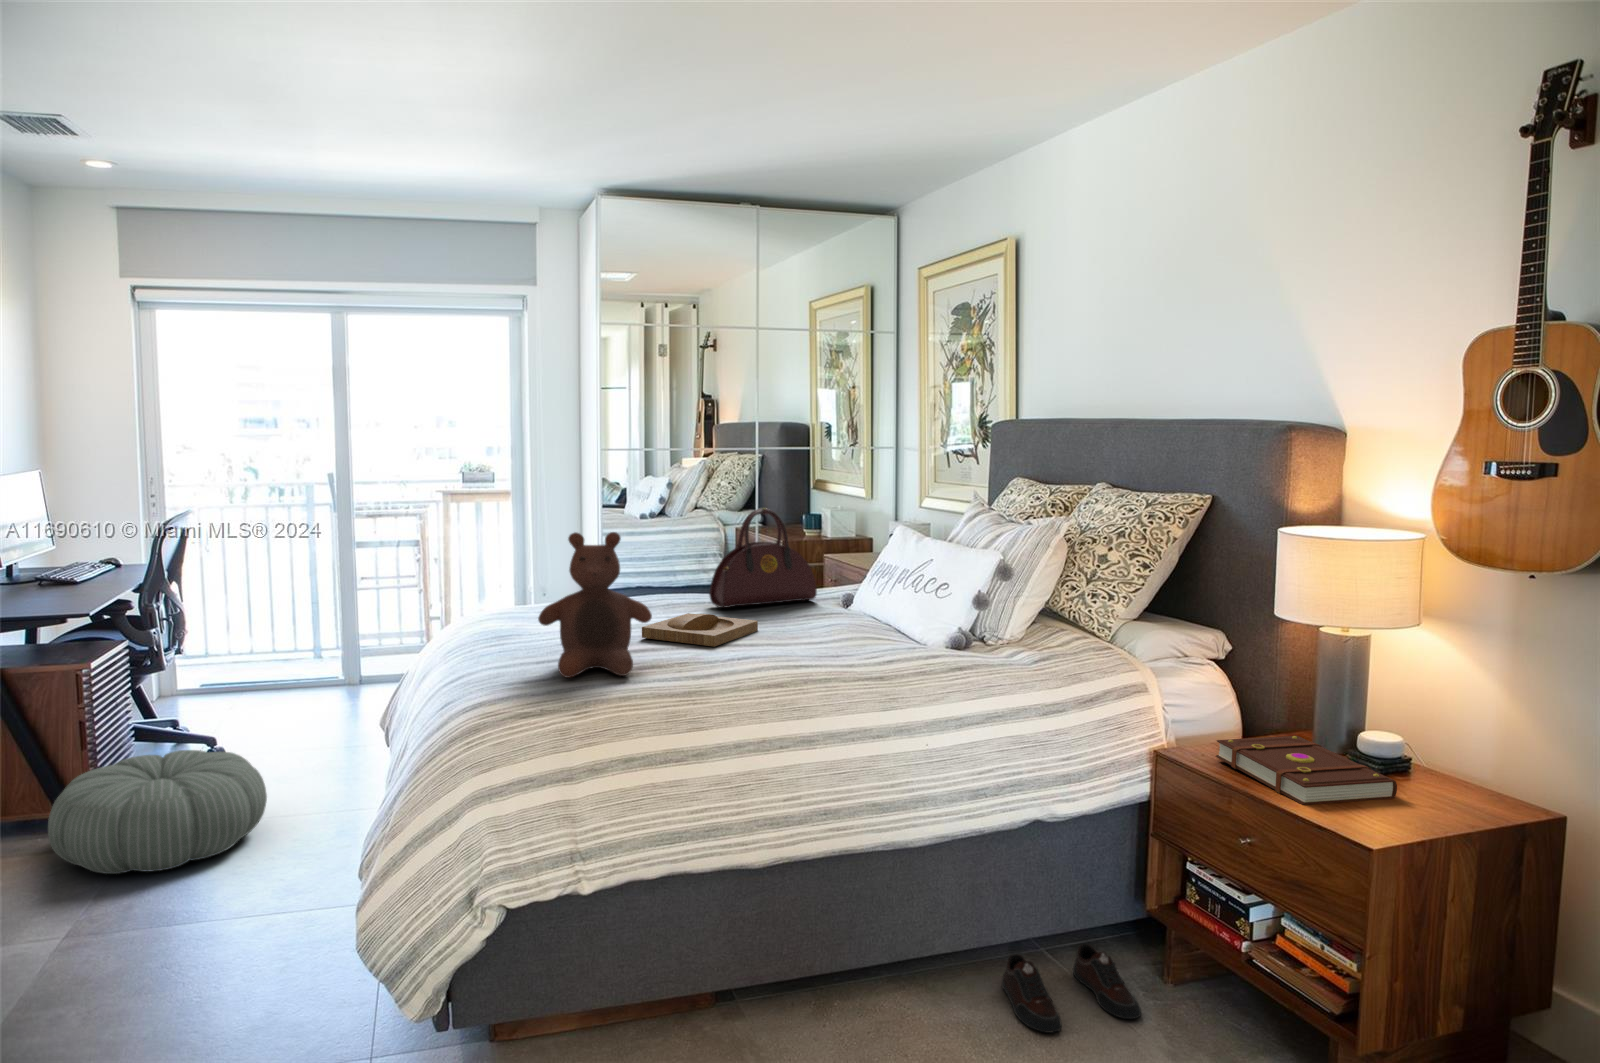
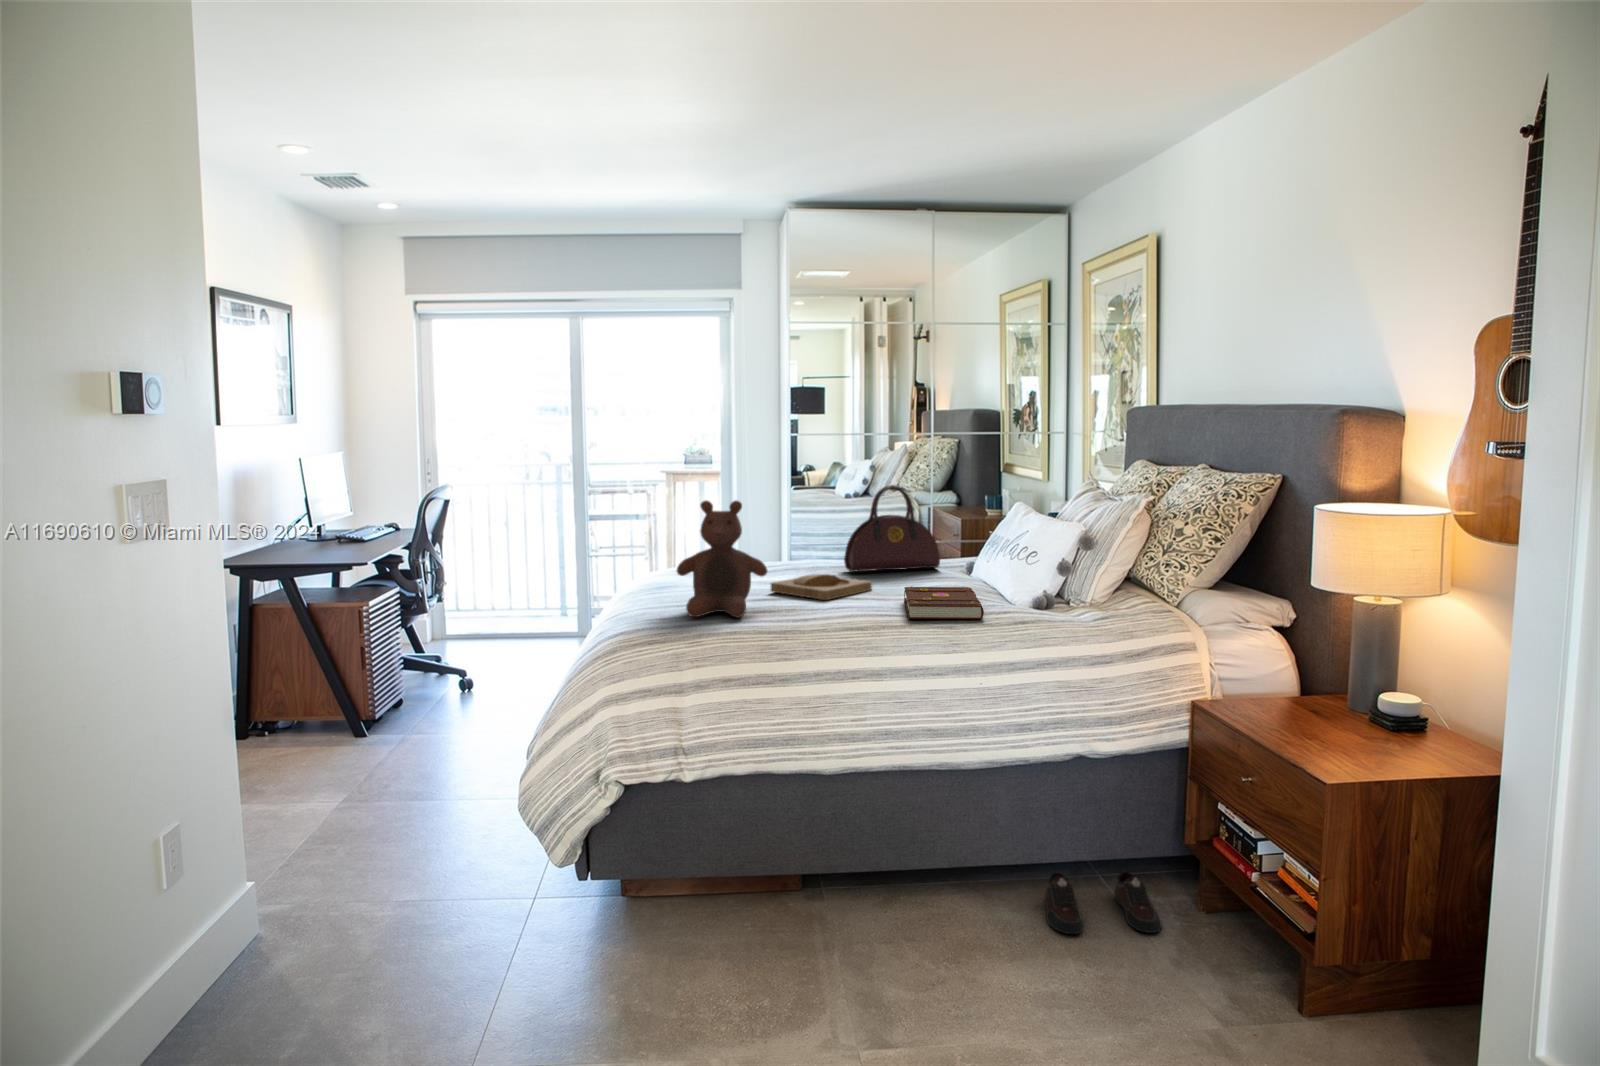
book: present [1216,736,1397,805] -> present [904,586,984,619]
pouf: present [48,750,267,874] -> none [336,674,492,762]

